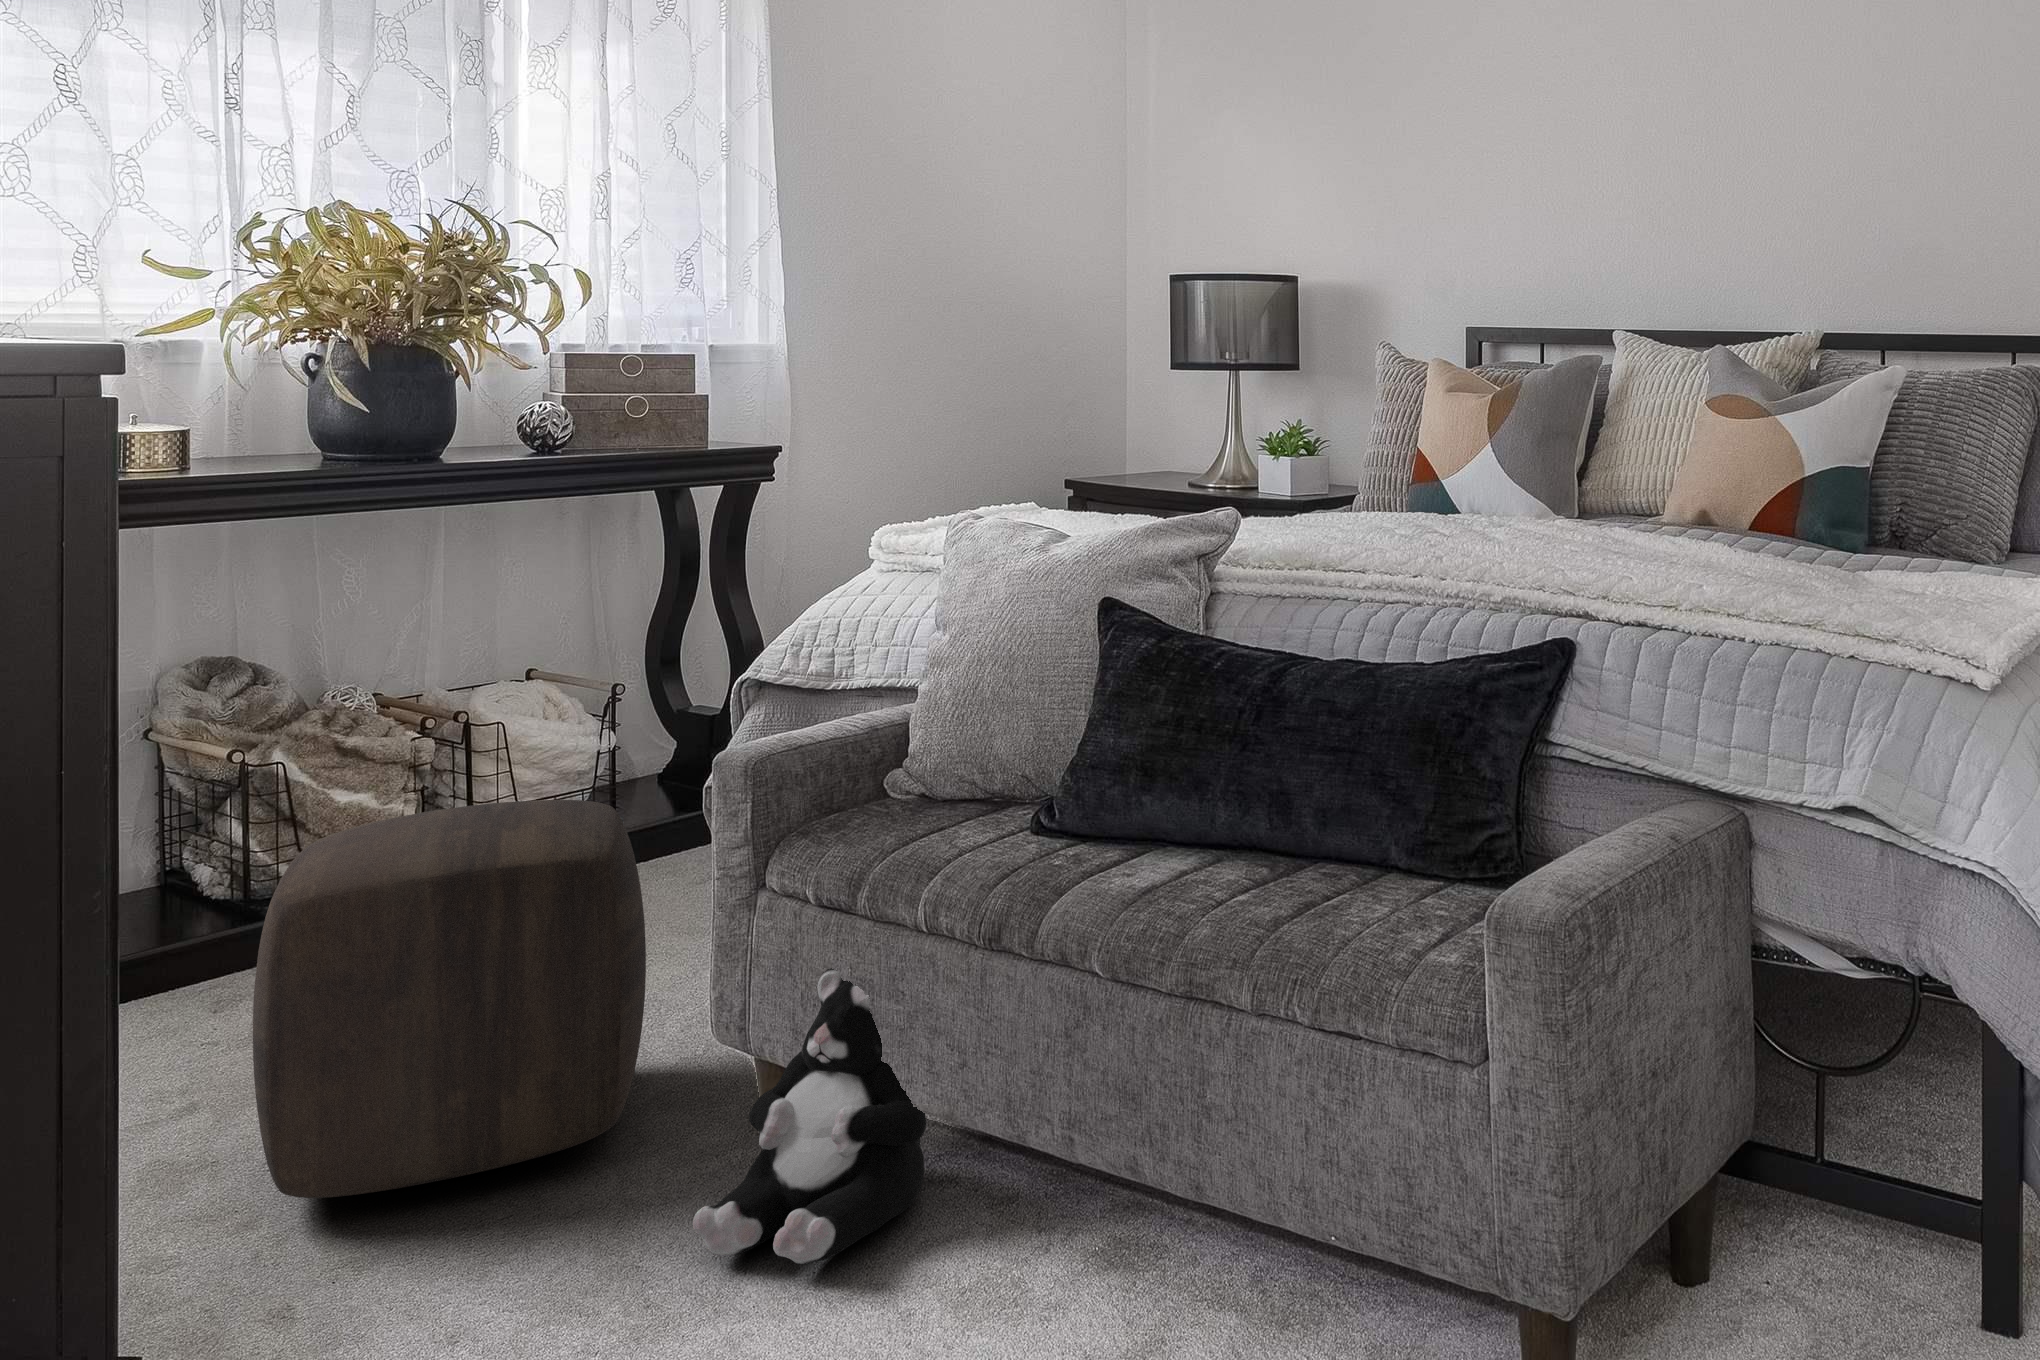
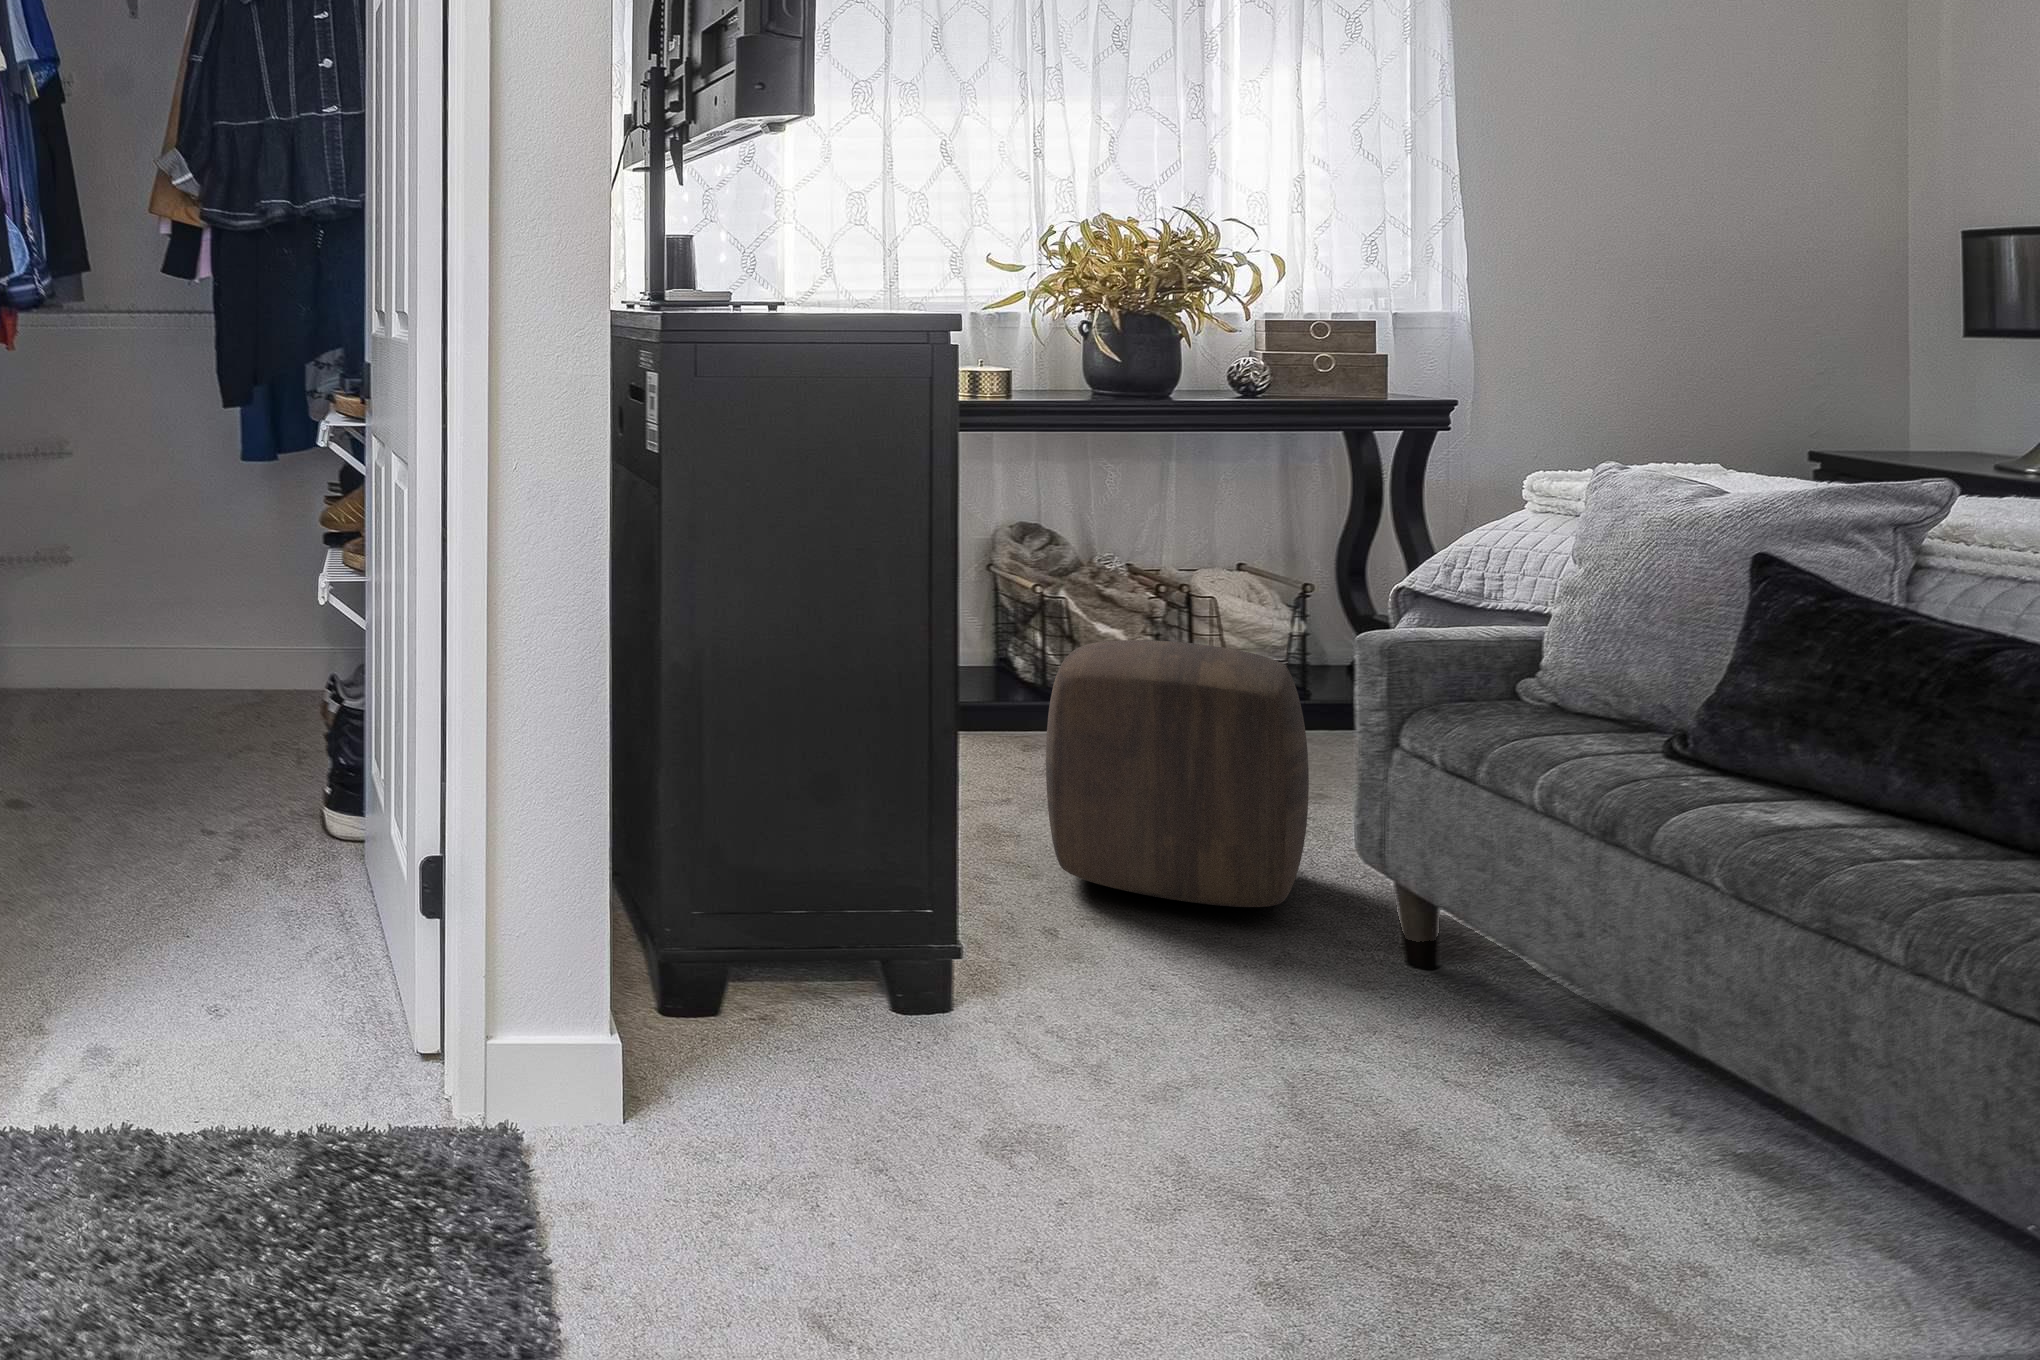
plush toy: present [693,968,926,1264] -> none [1335,828,1547,1059]

